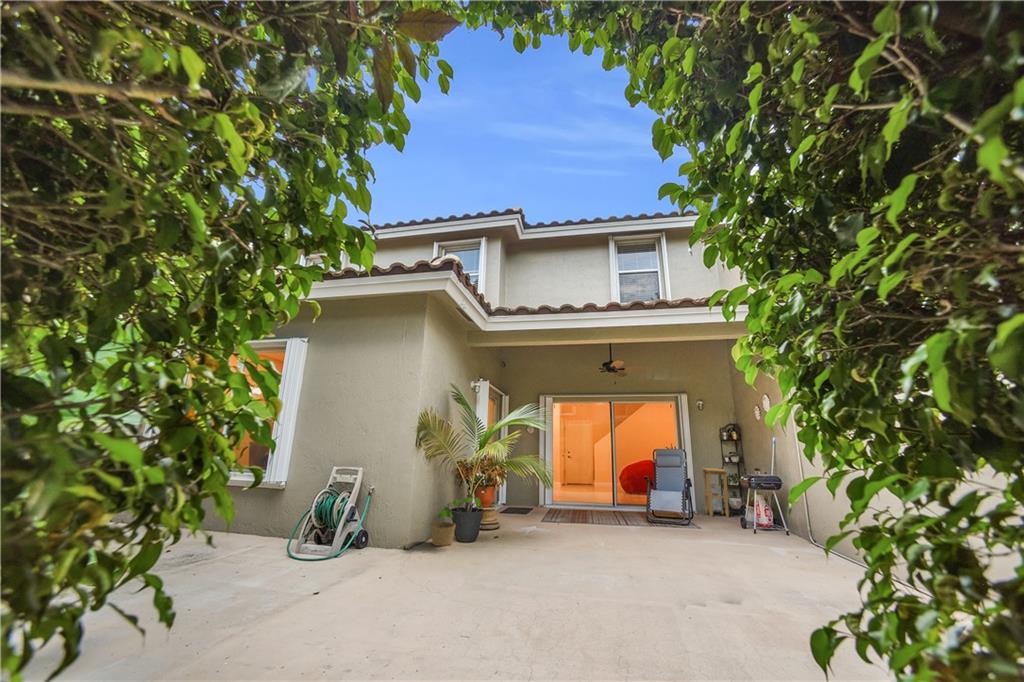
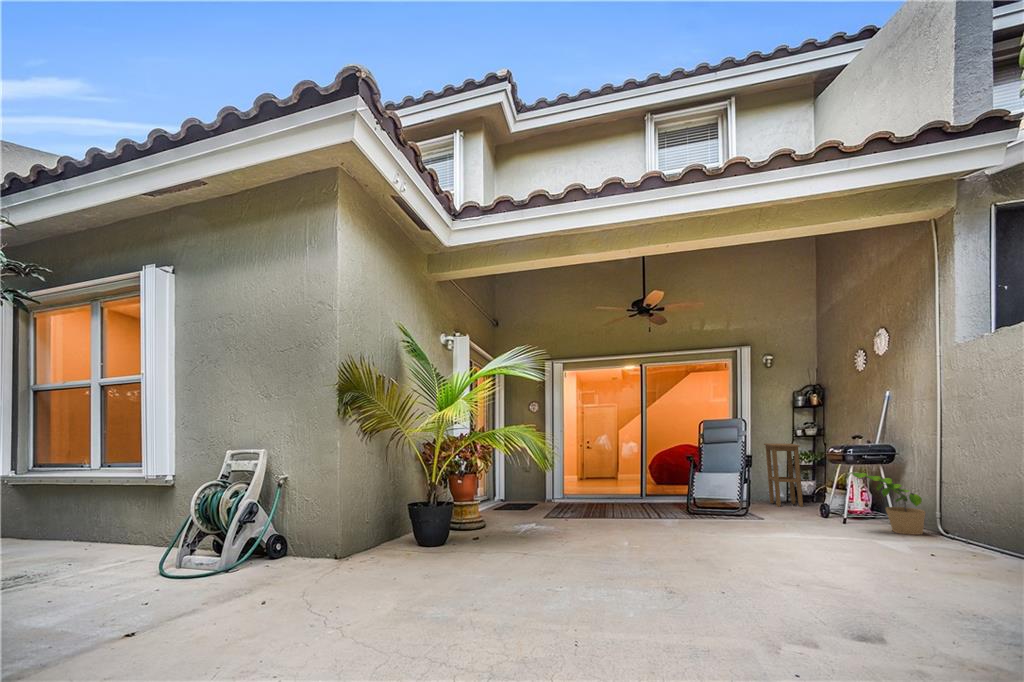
potted plant: present [431,497,481,546] -> present [847,472,925,535]

